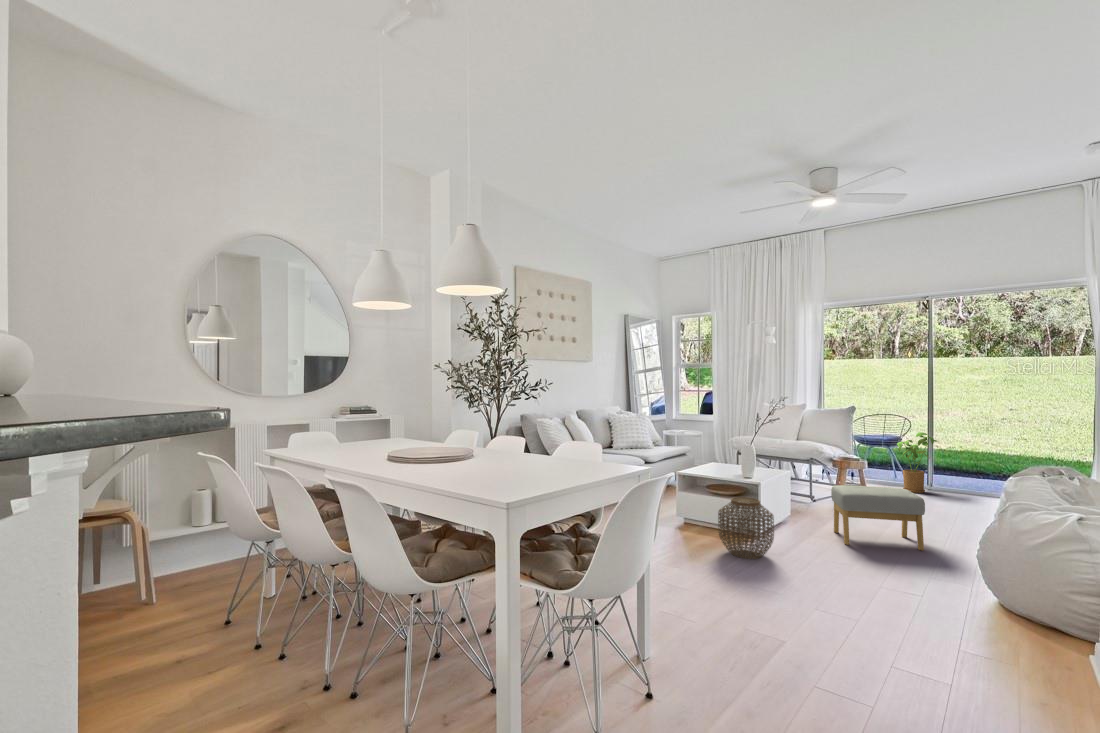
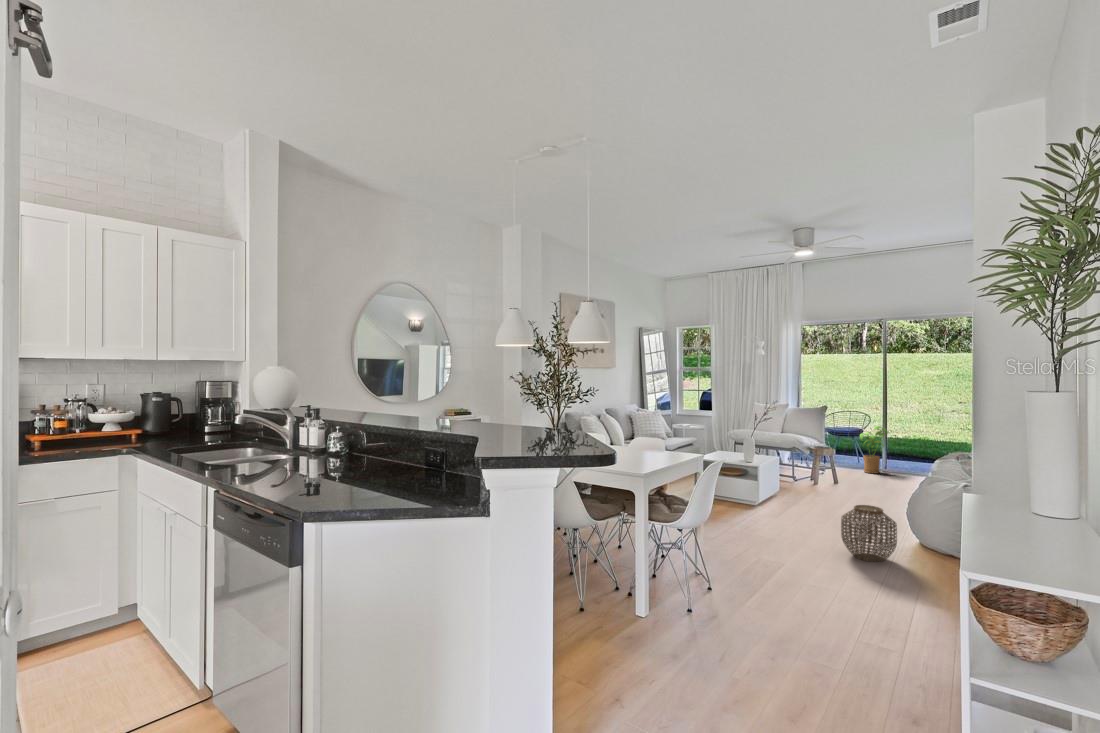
footstool: present [831,485,925,550] -> none [810,468,876,513]
woven basket: present [718,497,774,559] -> present [841,505,897,562]

